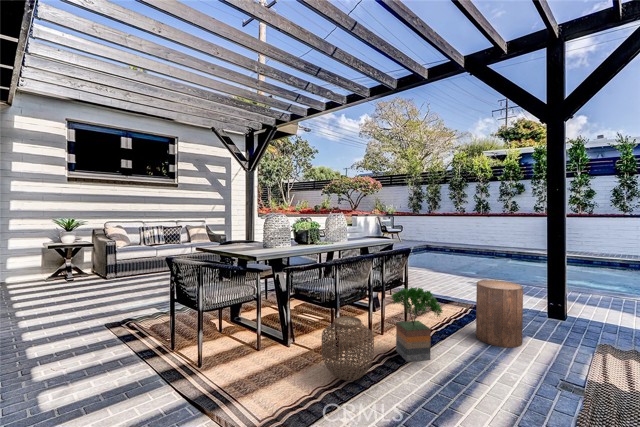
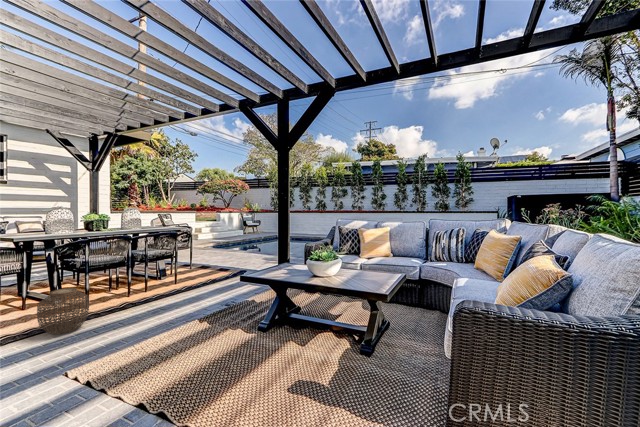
stool: present [476,280,523,347] -> none [208,258,237,302]
potted tree: present [391,287,443,362] -> none [121,264,160,318]

